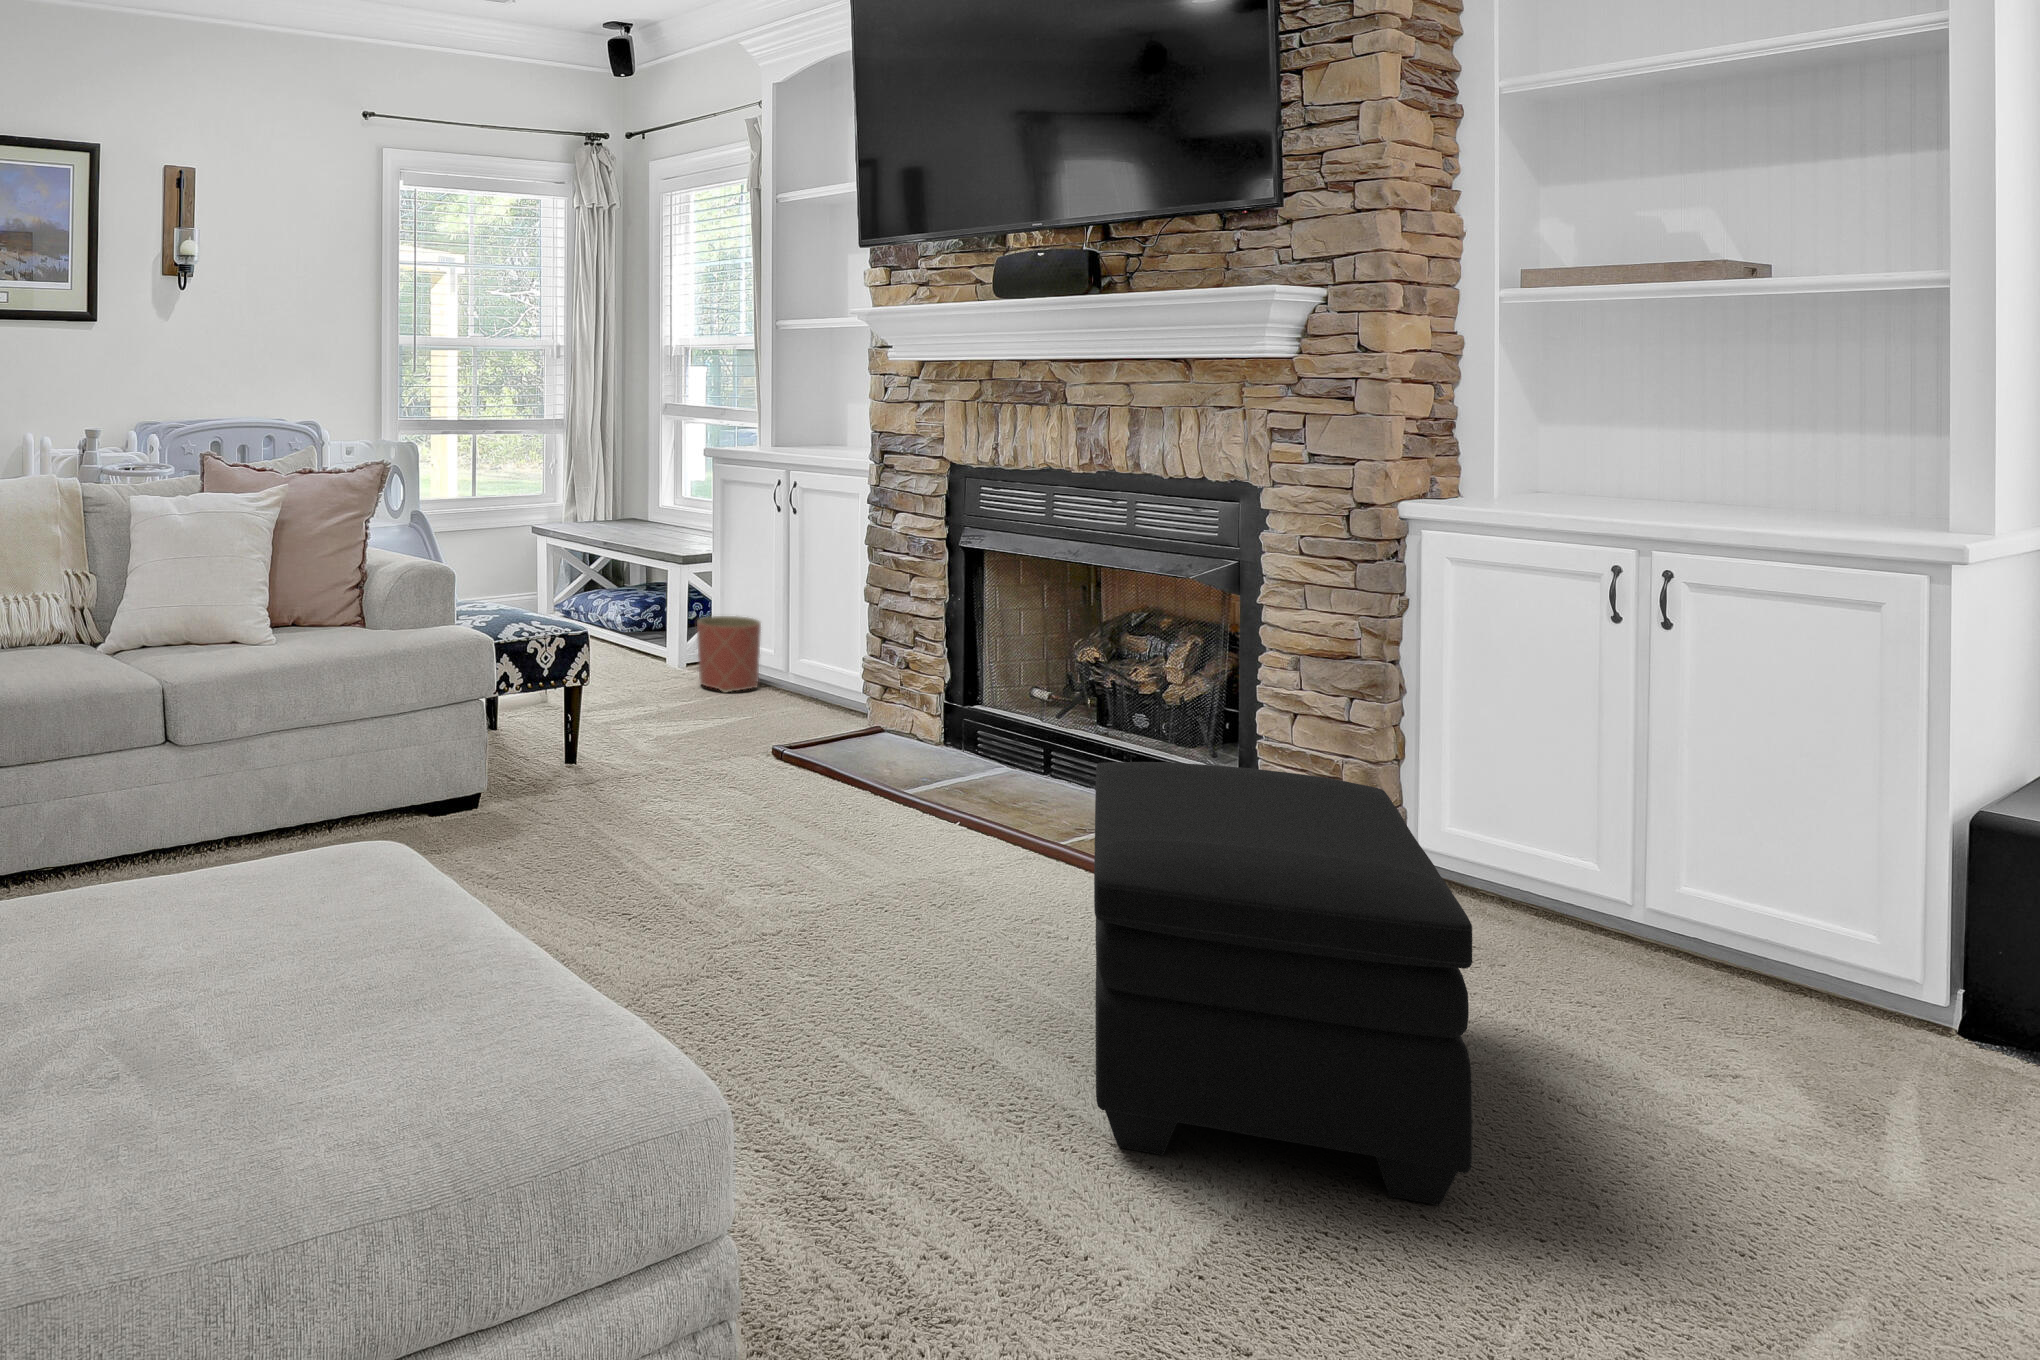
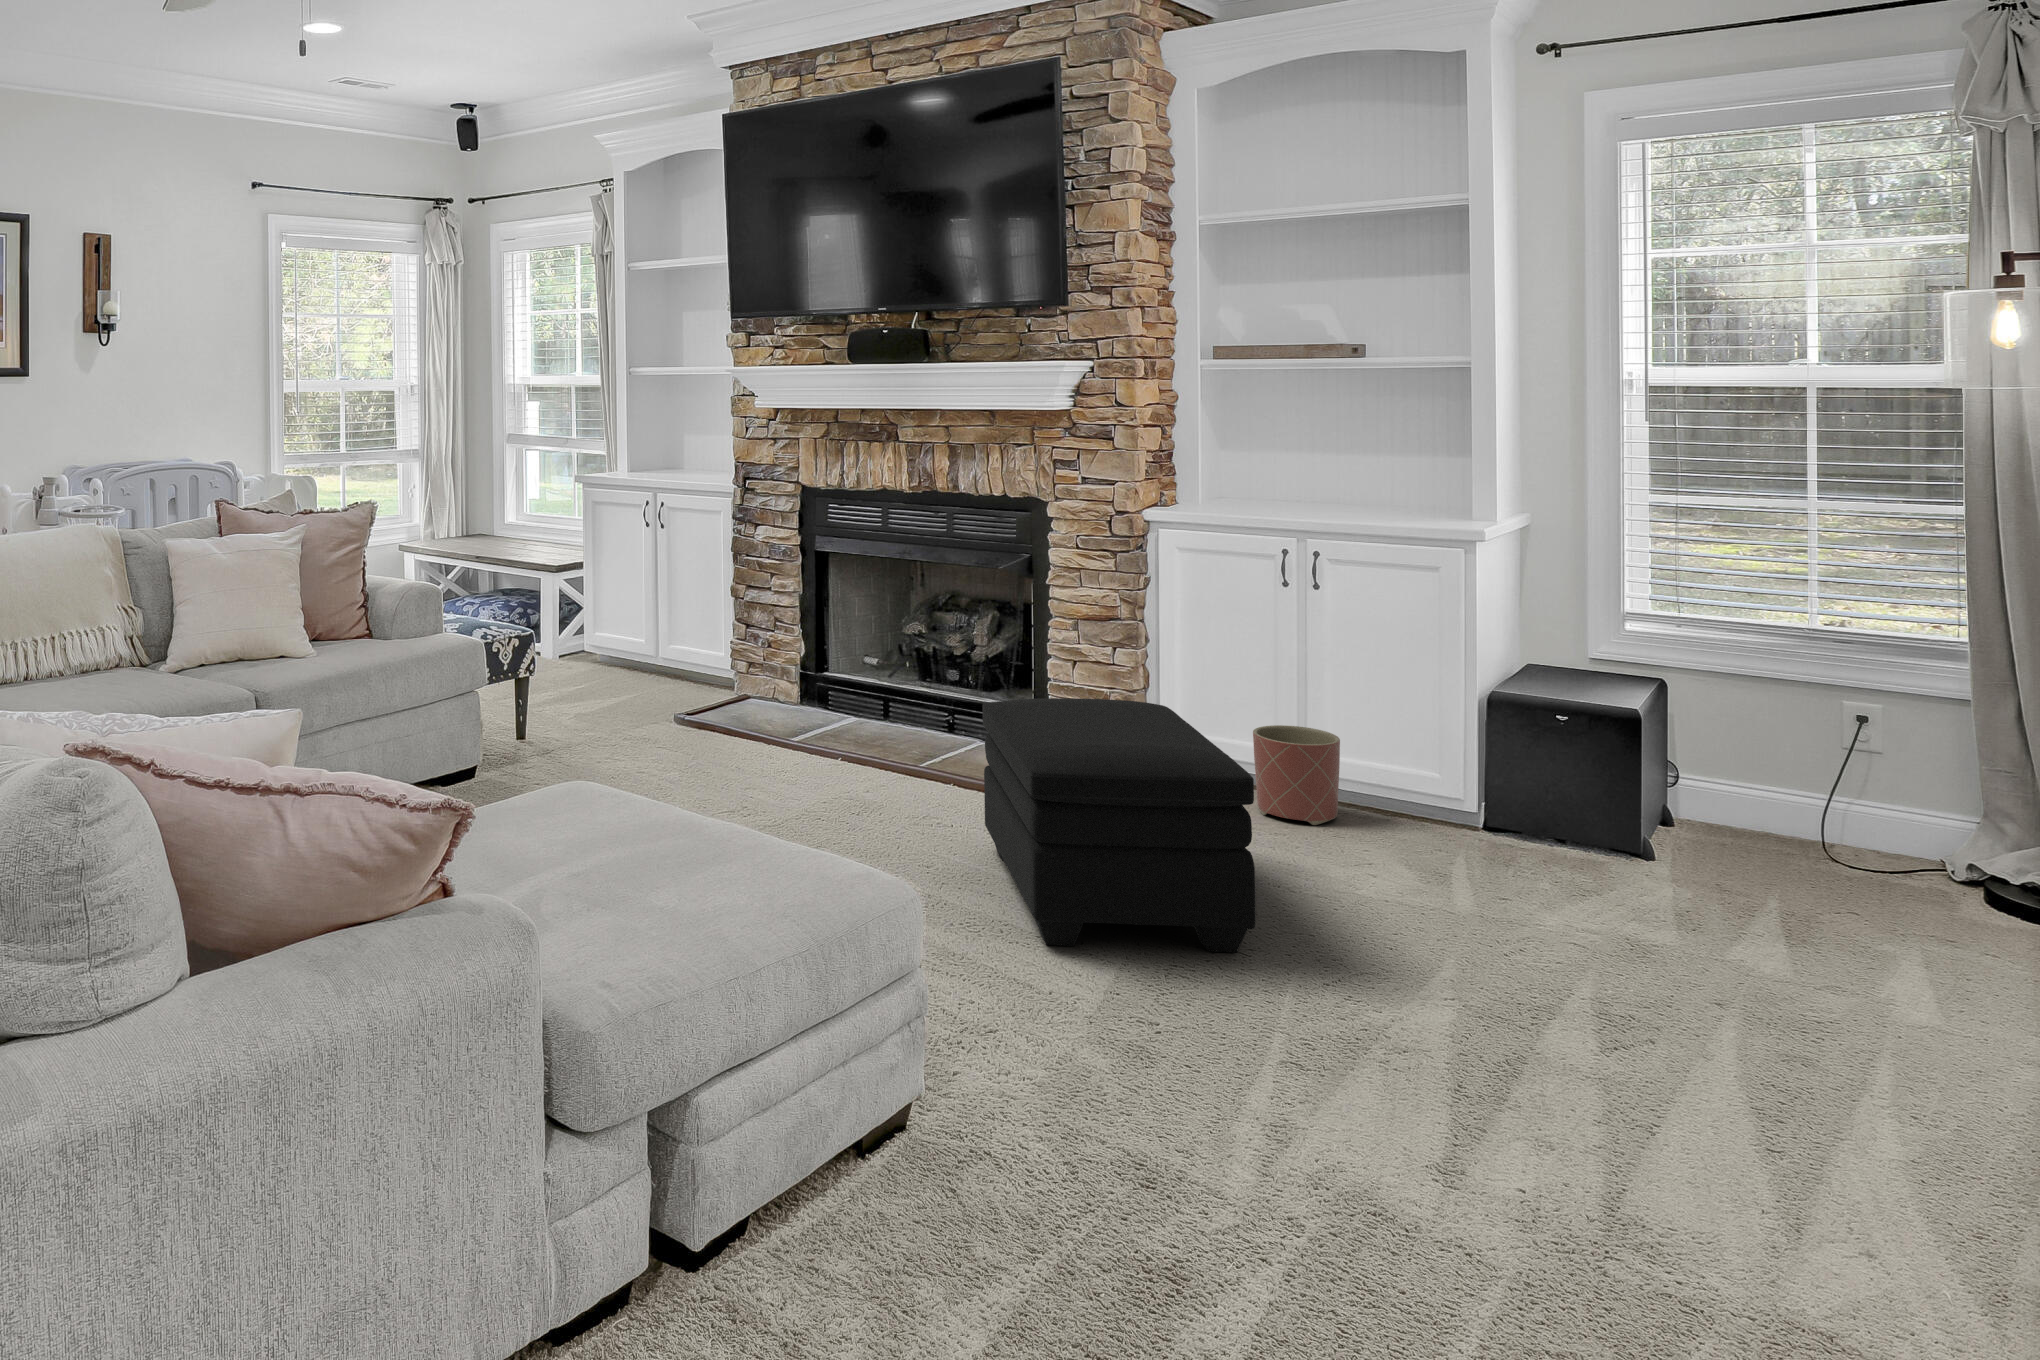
planter: present [697,616,761,692] -> present [1253,725,1340,825]

